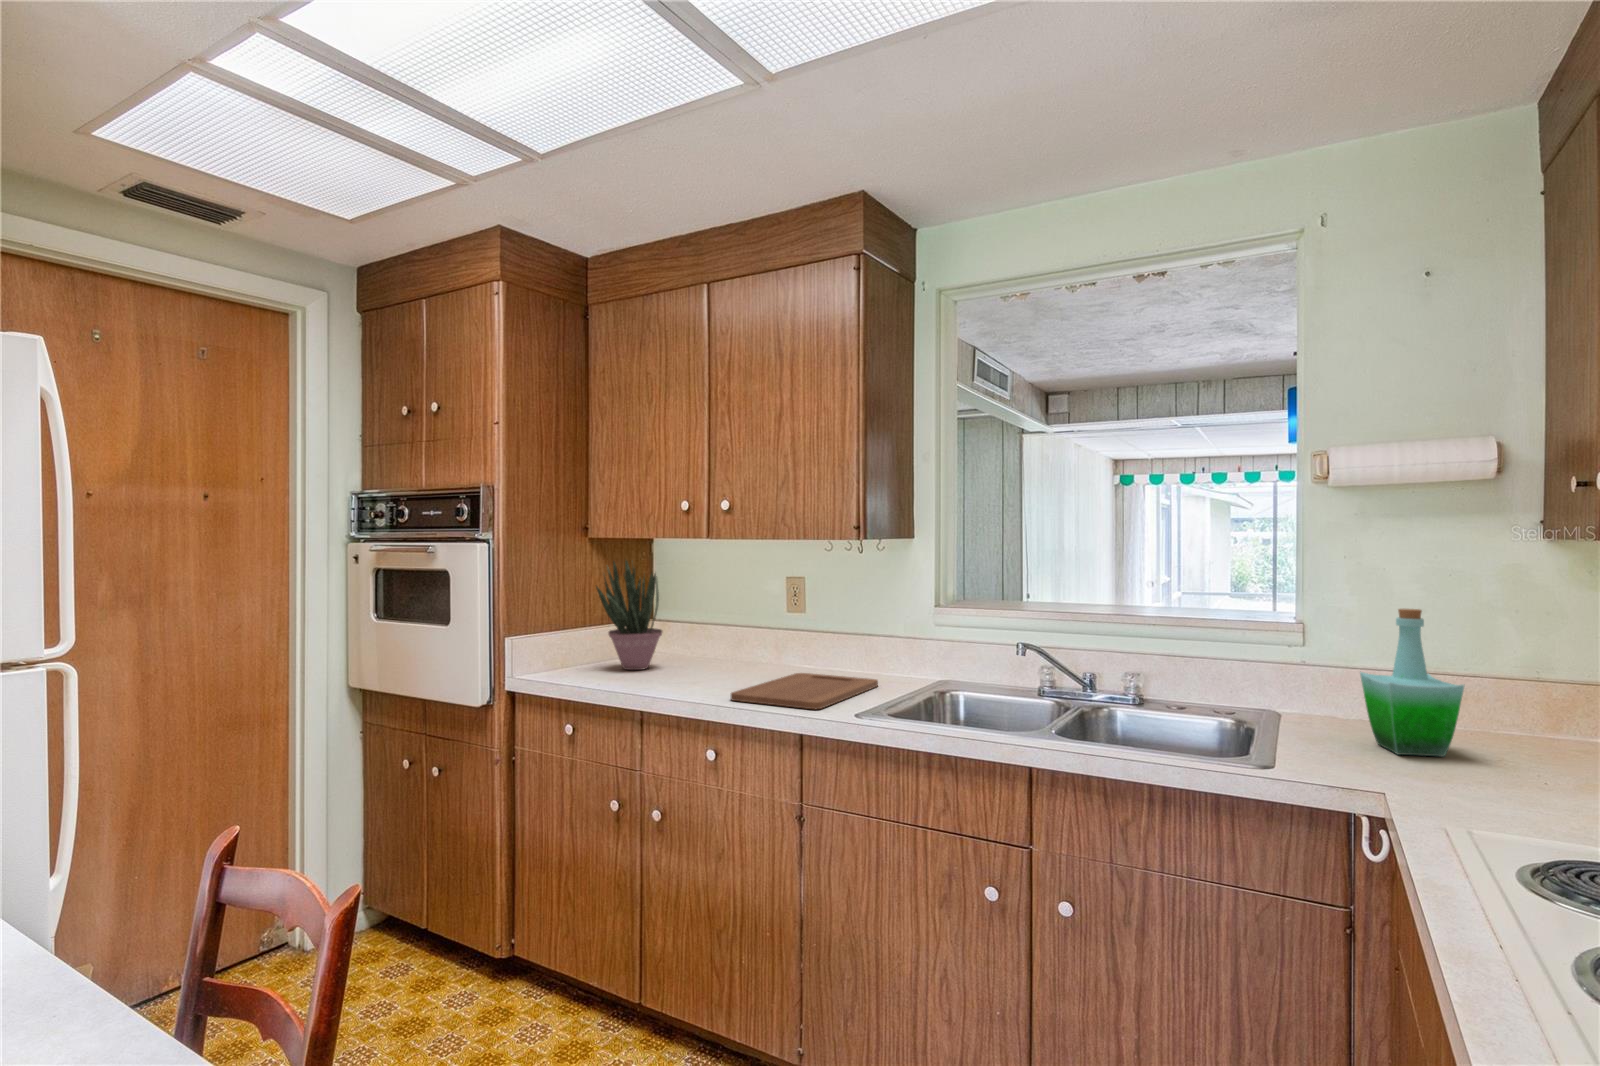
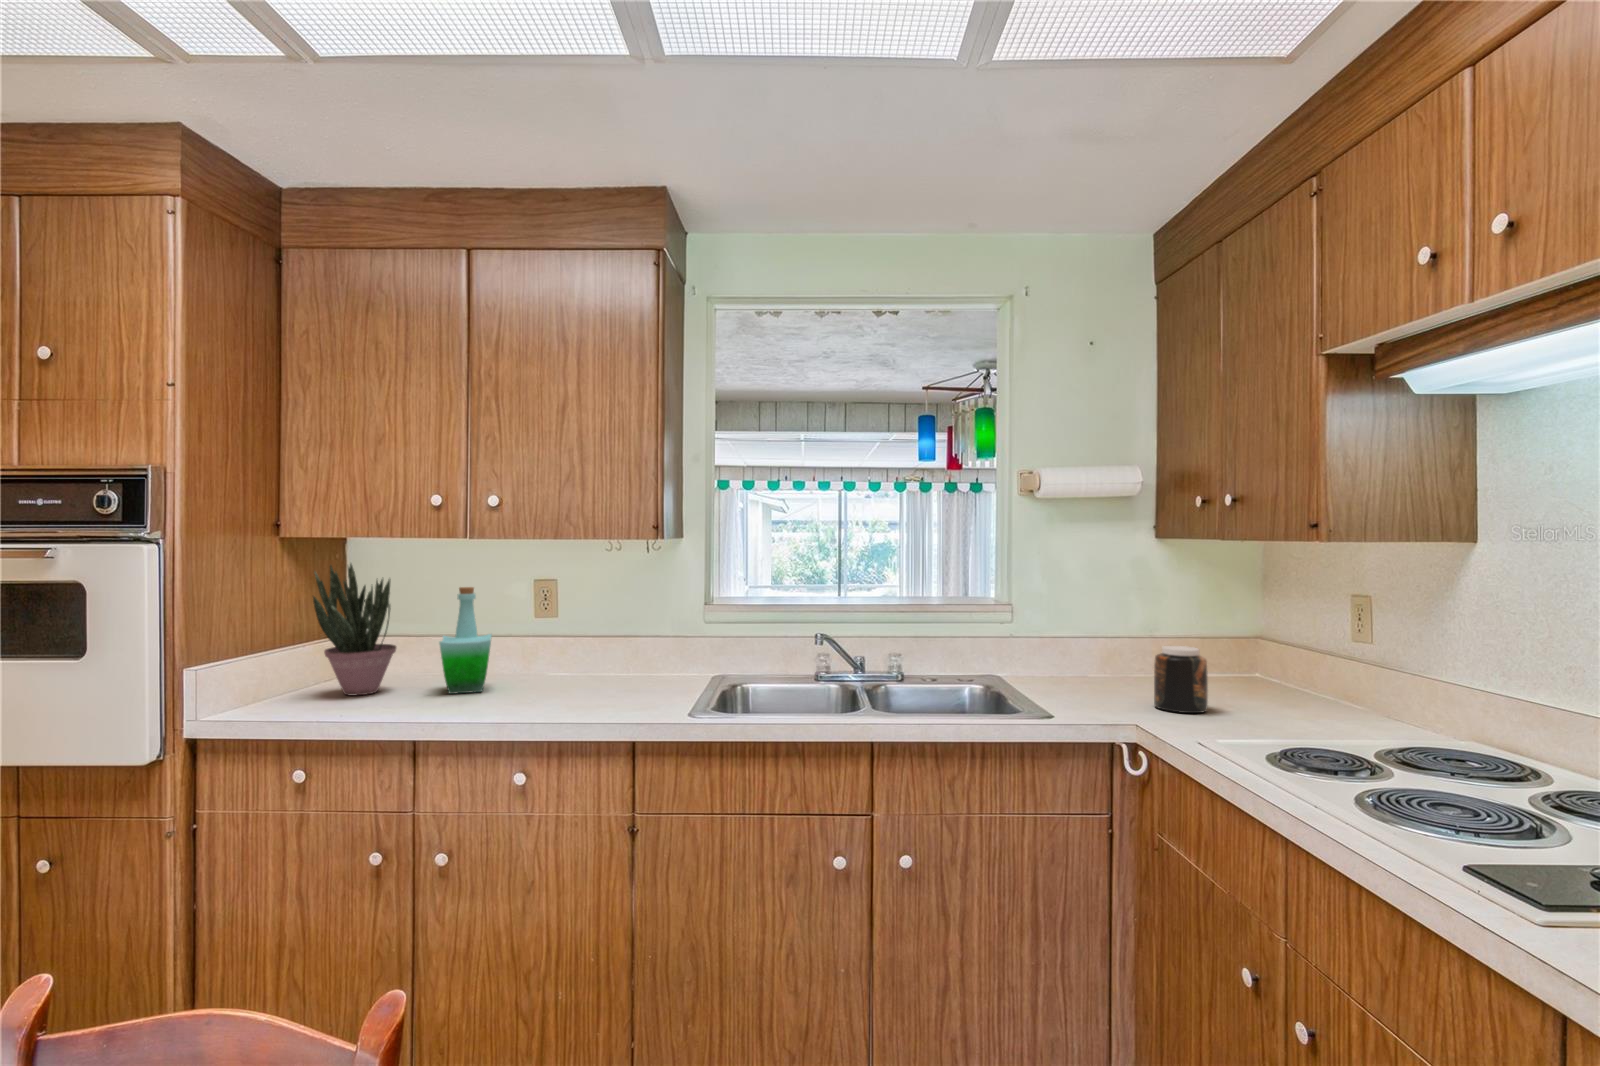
bottle: present [1360,609,1464,757] -> present [439,587,492,694]
cutting board: present [731,673,878,709] -> none [538,679,668,716]
jar: none [1449,691,1536,792] -> present [1154,646,1208,713]

